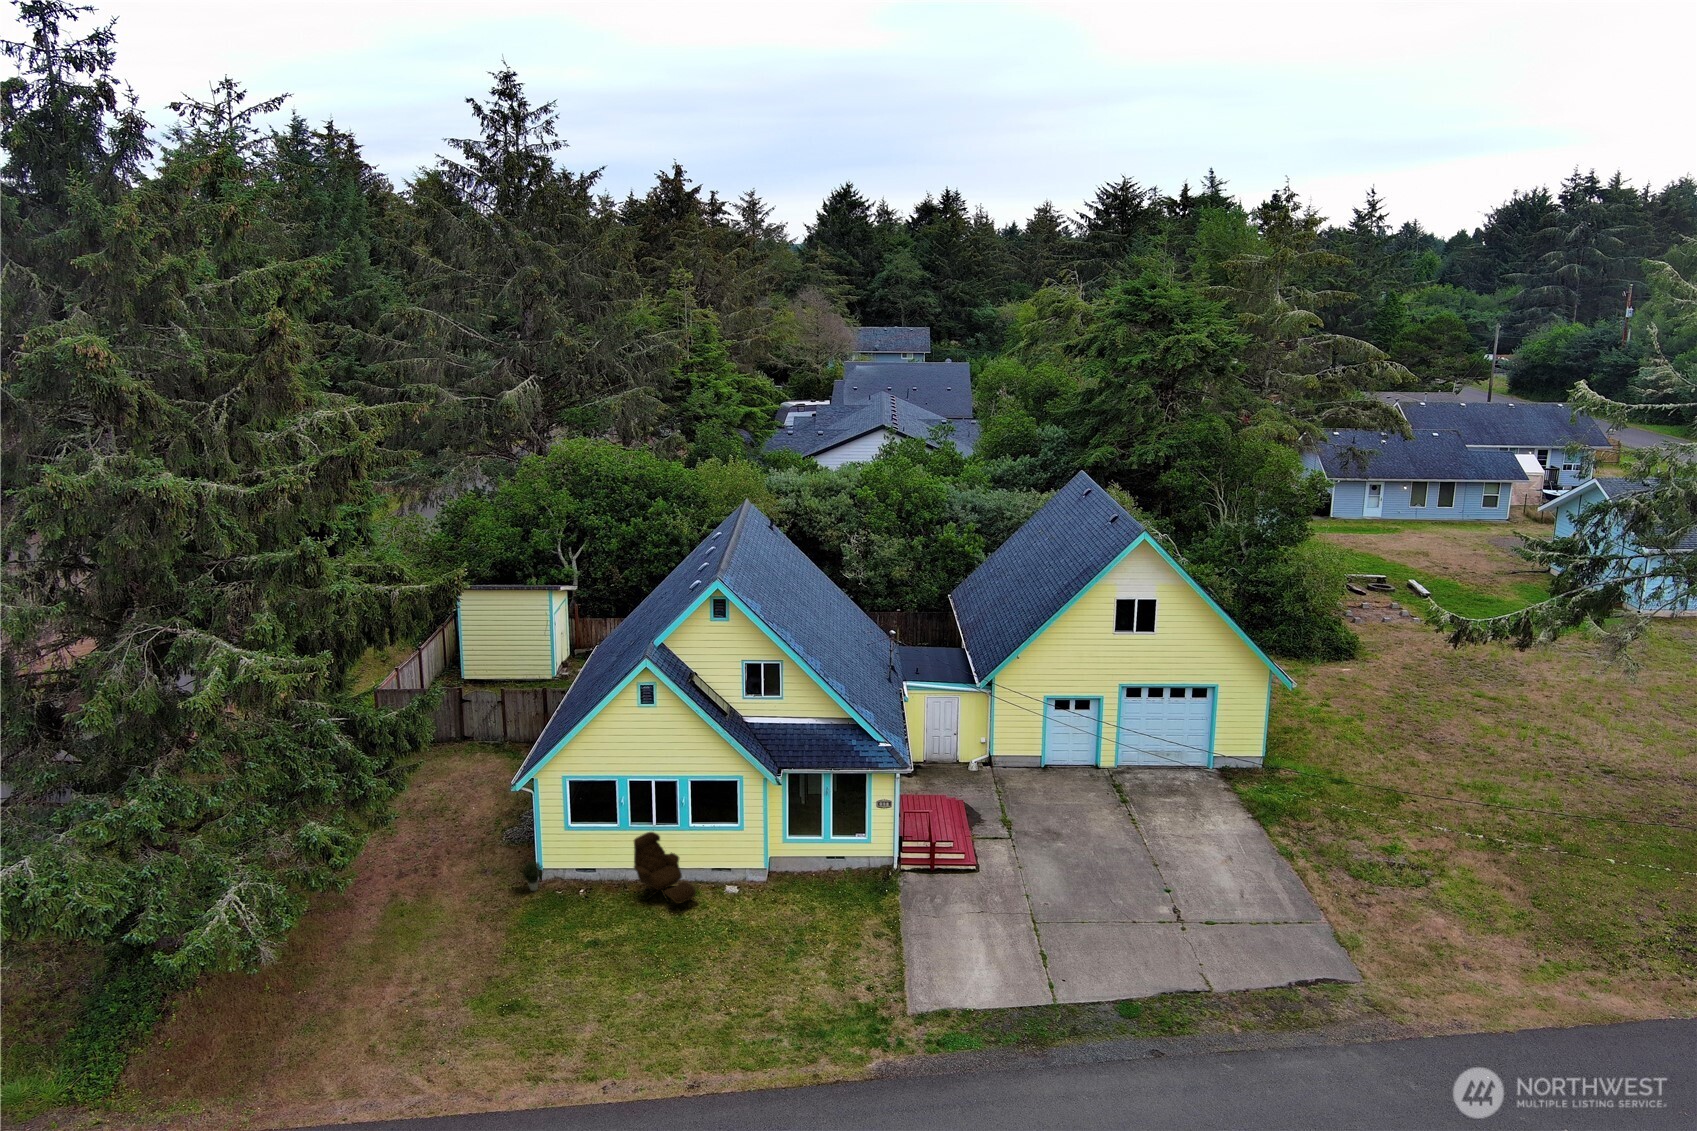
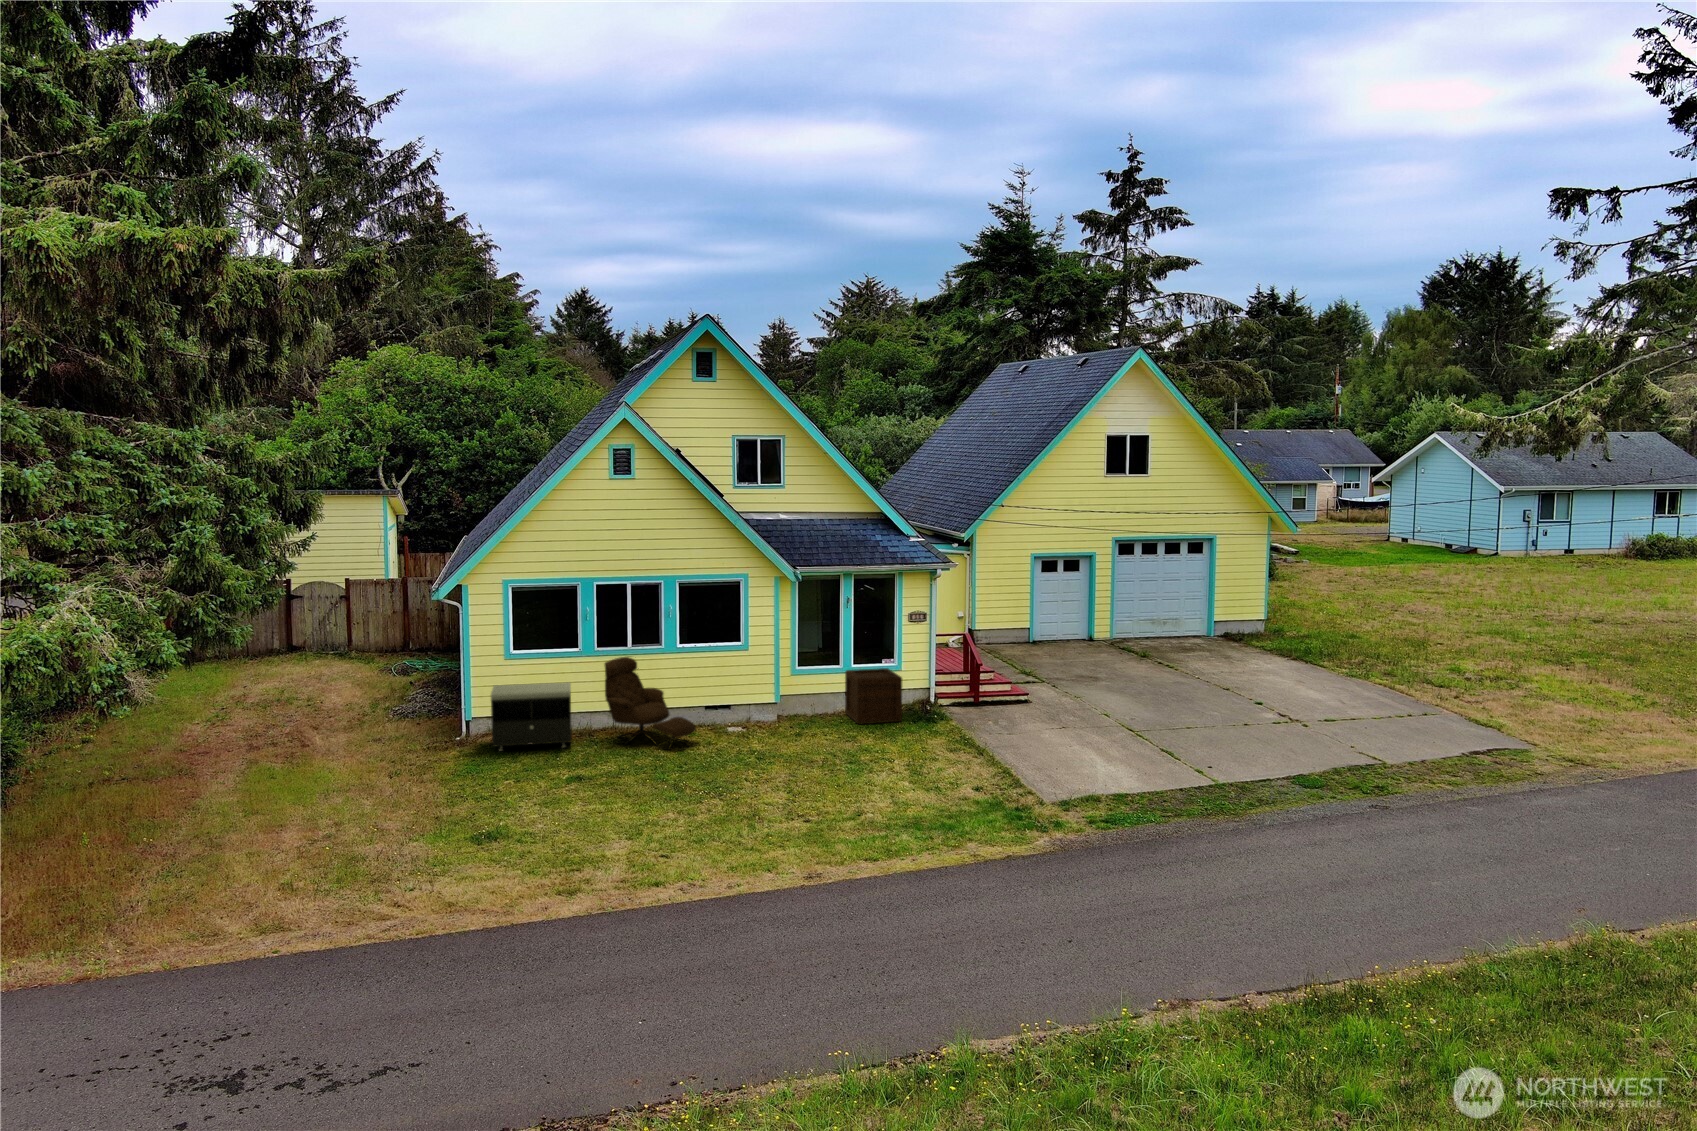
wooden crate: none [825,840,862,889] -> present [845,668,902,724]
storage bench: none [551,849,614,899] -> present [491,682,572,751]
potted plant: present [522,861,543,891] -> none [439,705,472,748]

